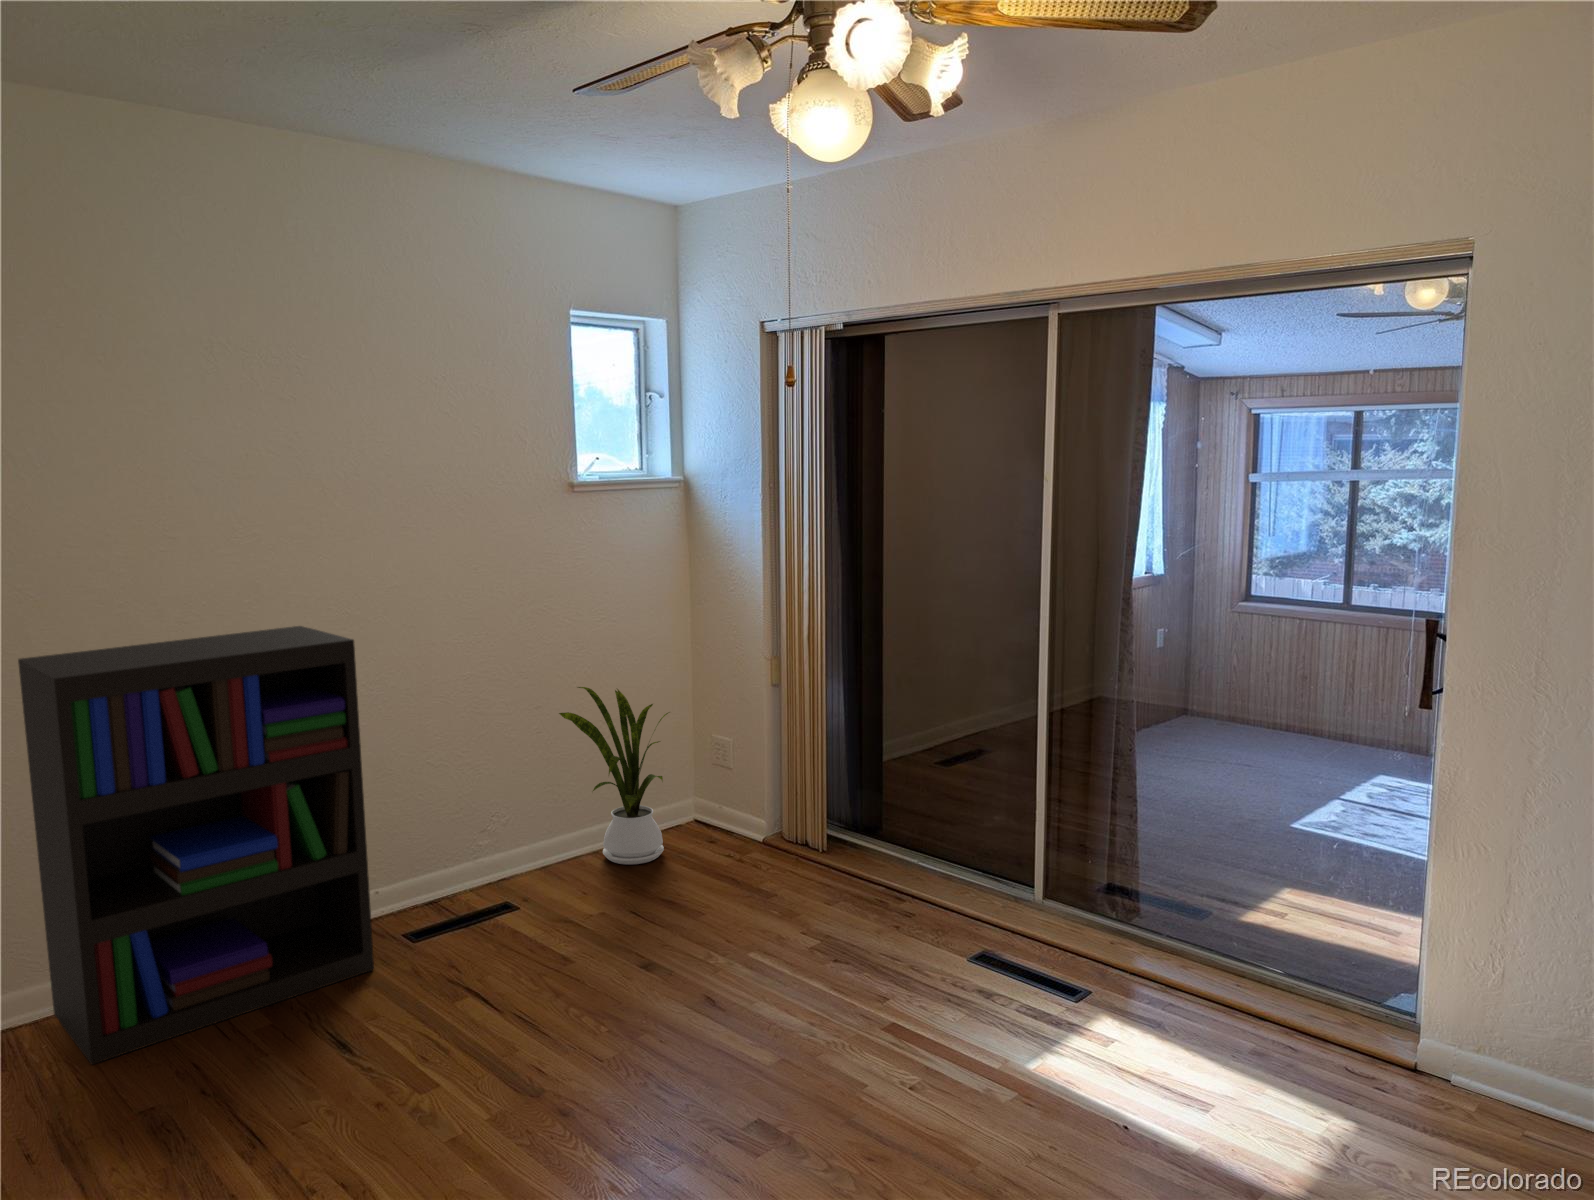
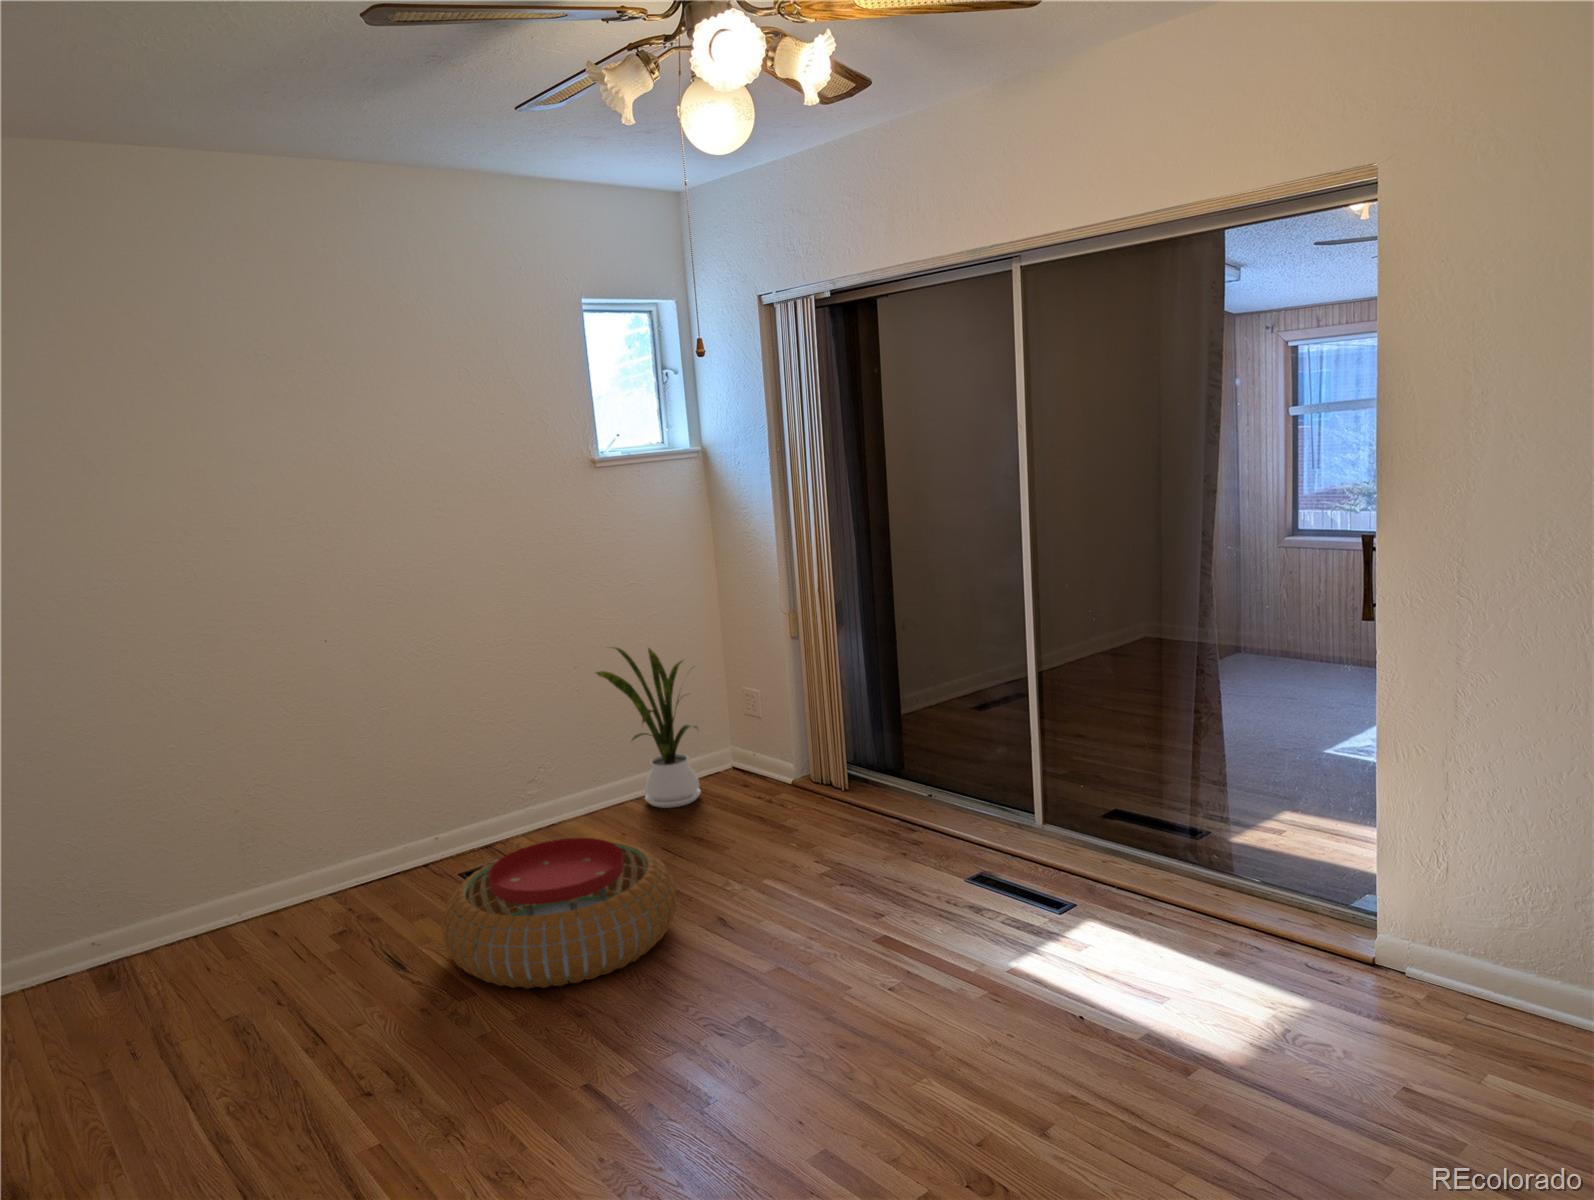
bookshelf: present [18,626,374,1064] -> none [105,605,431,990]
pouf: none [399,900,665,1074] -> present [442,838,677,989]

